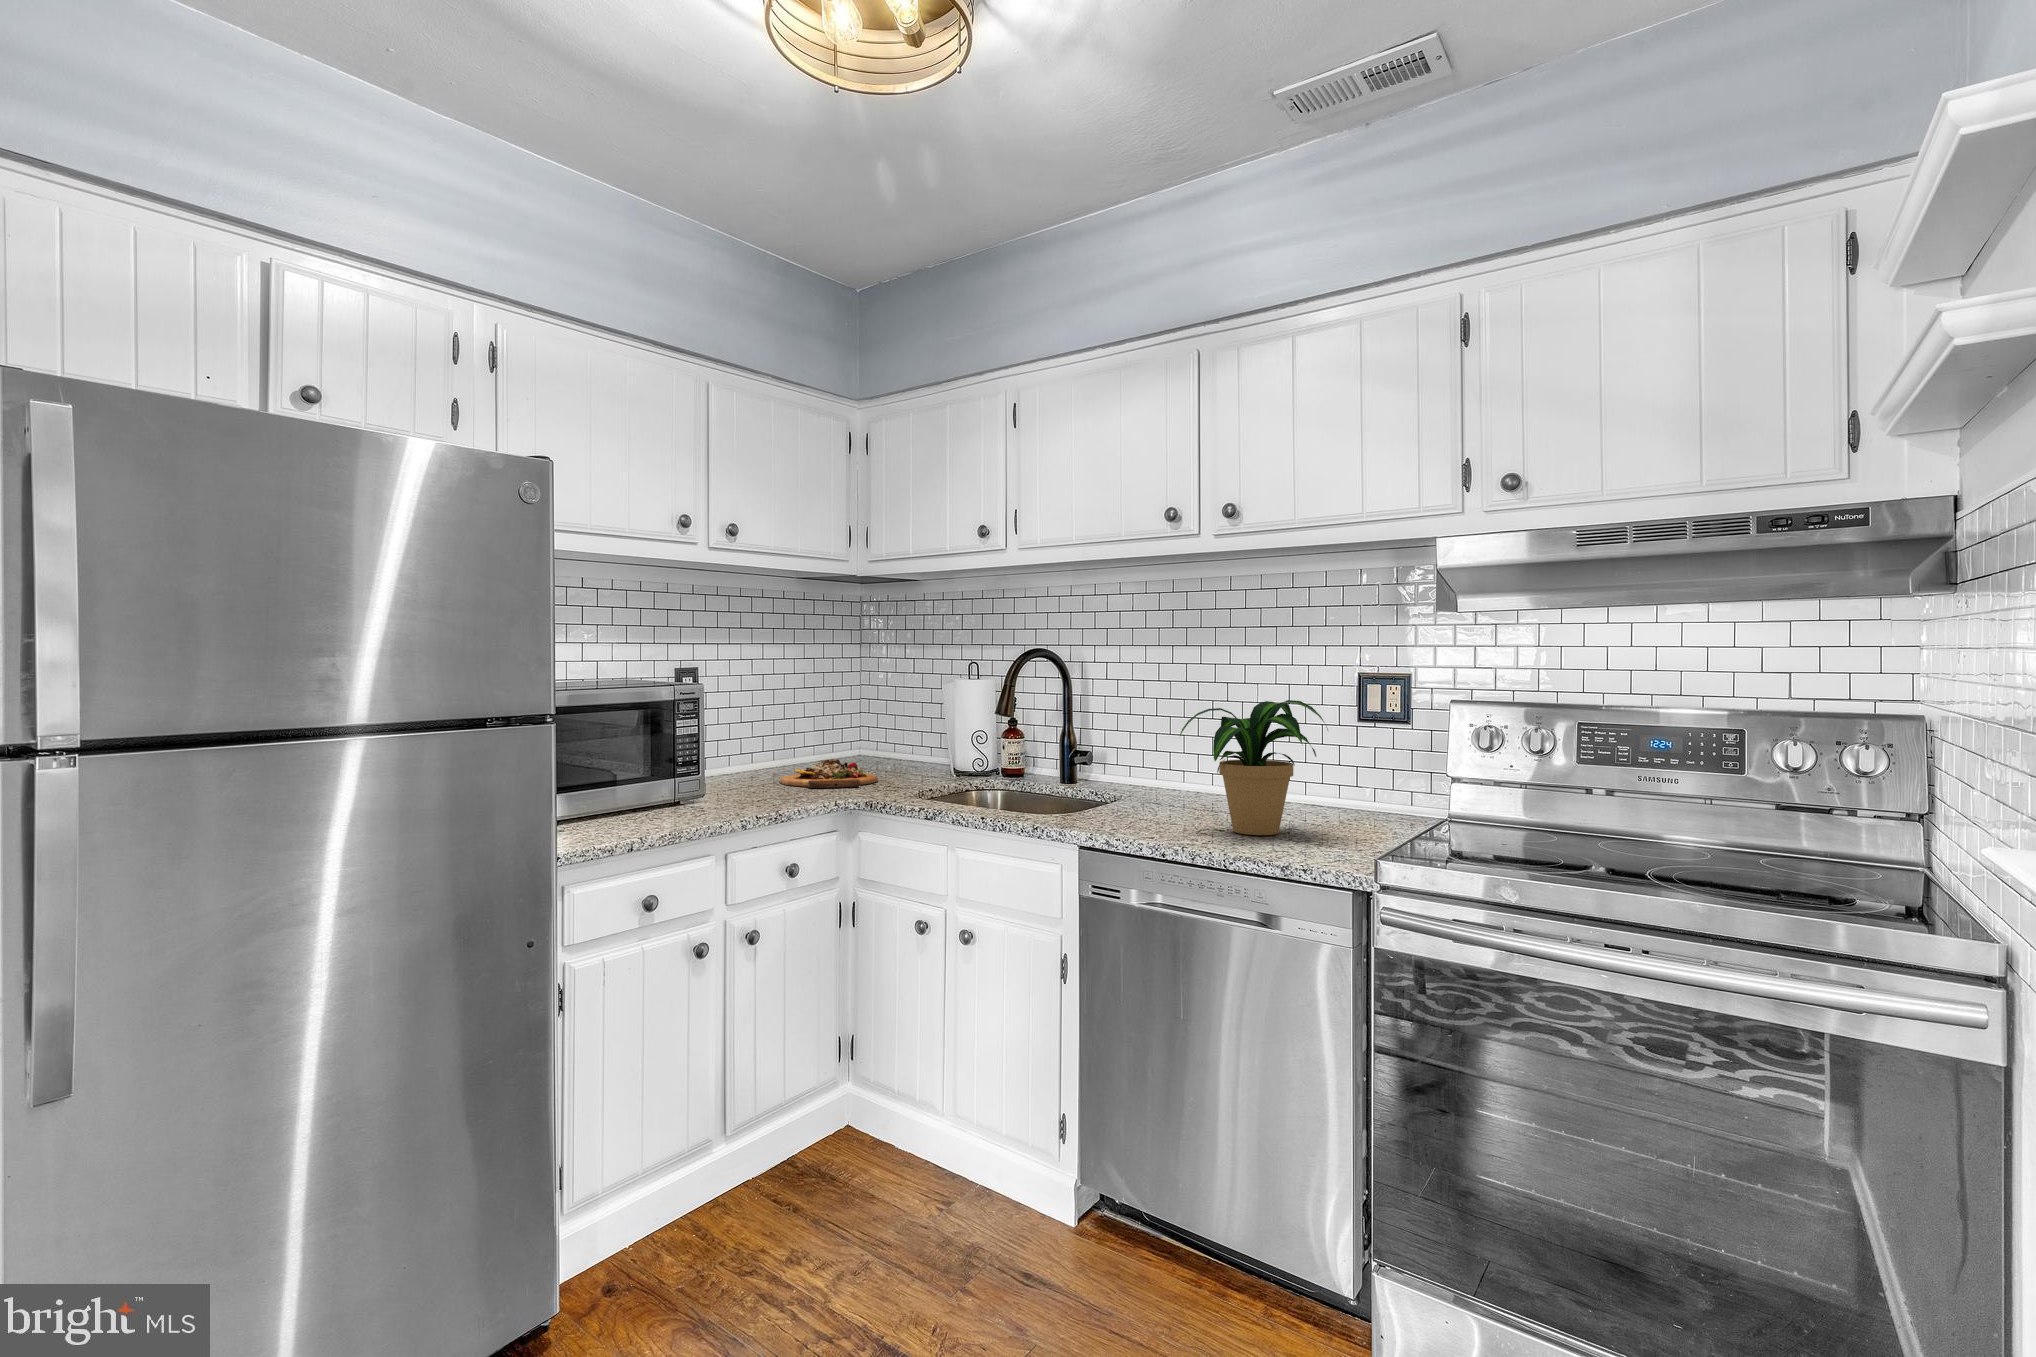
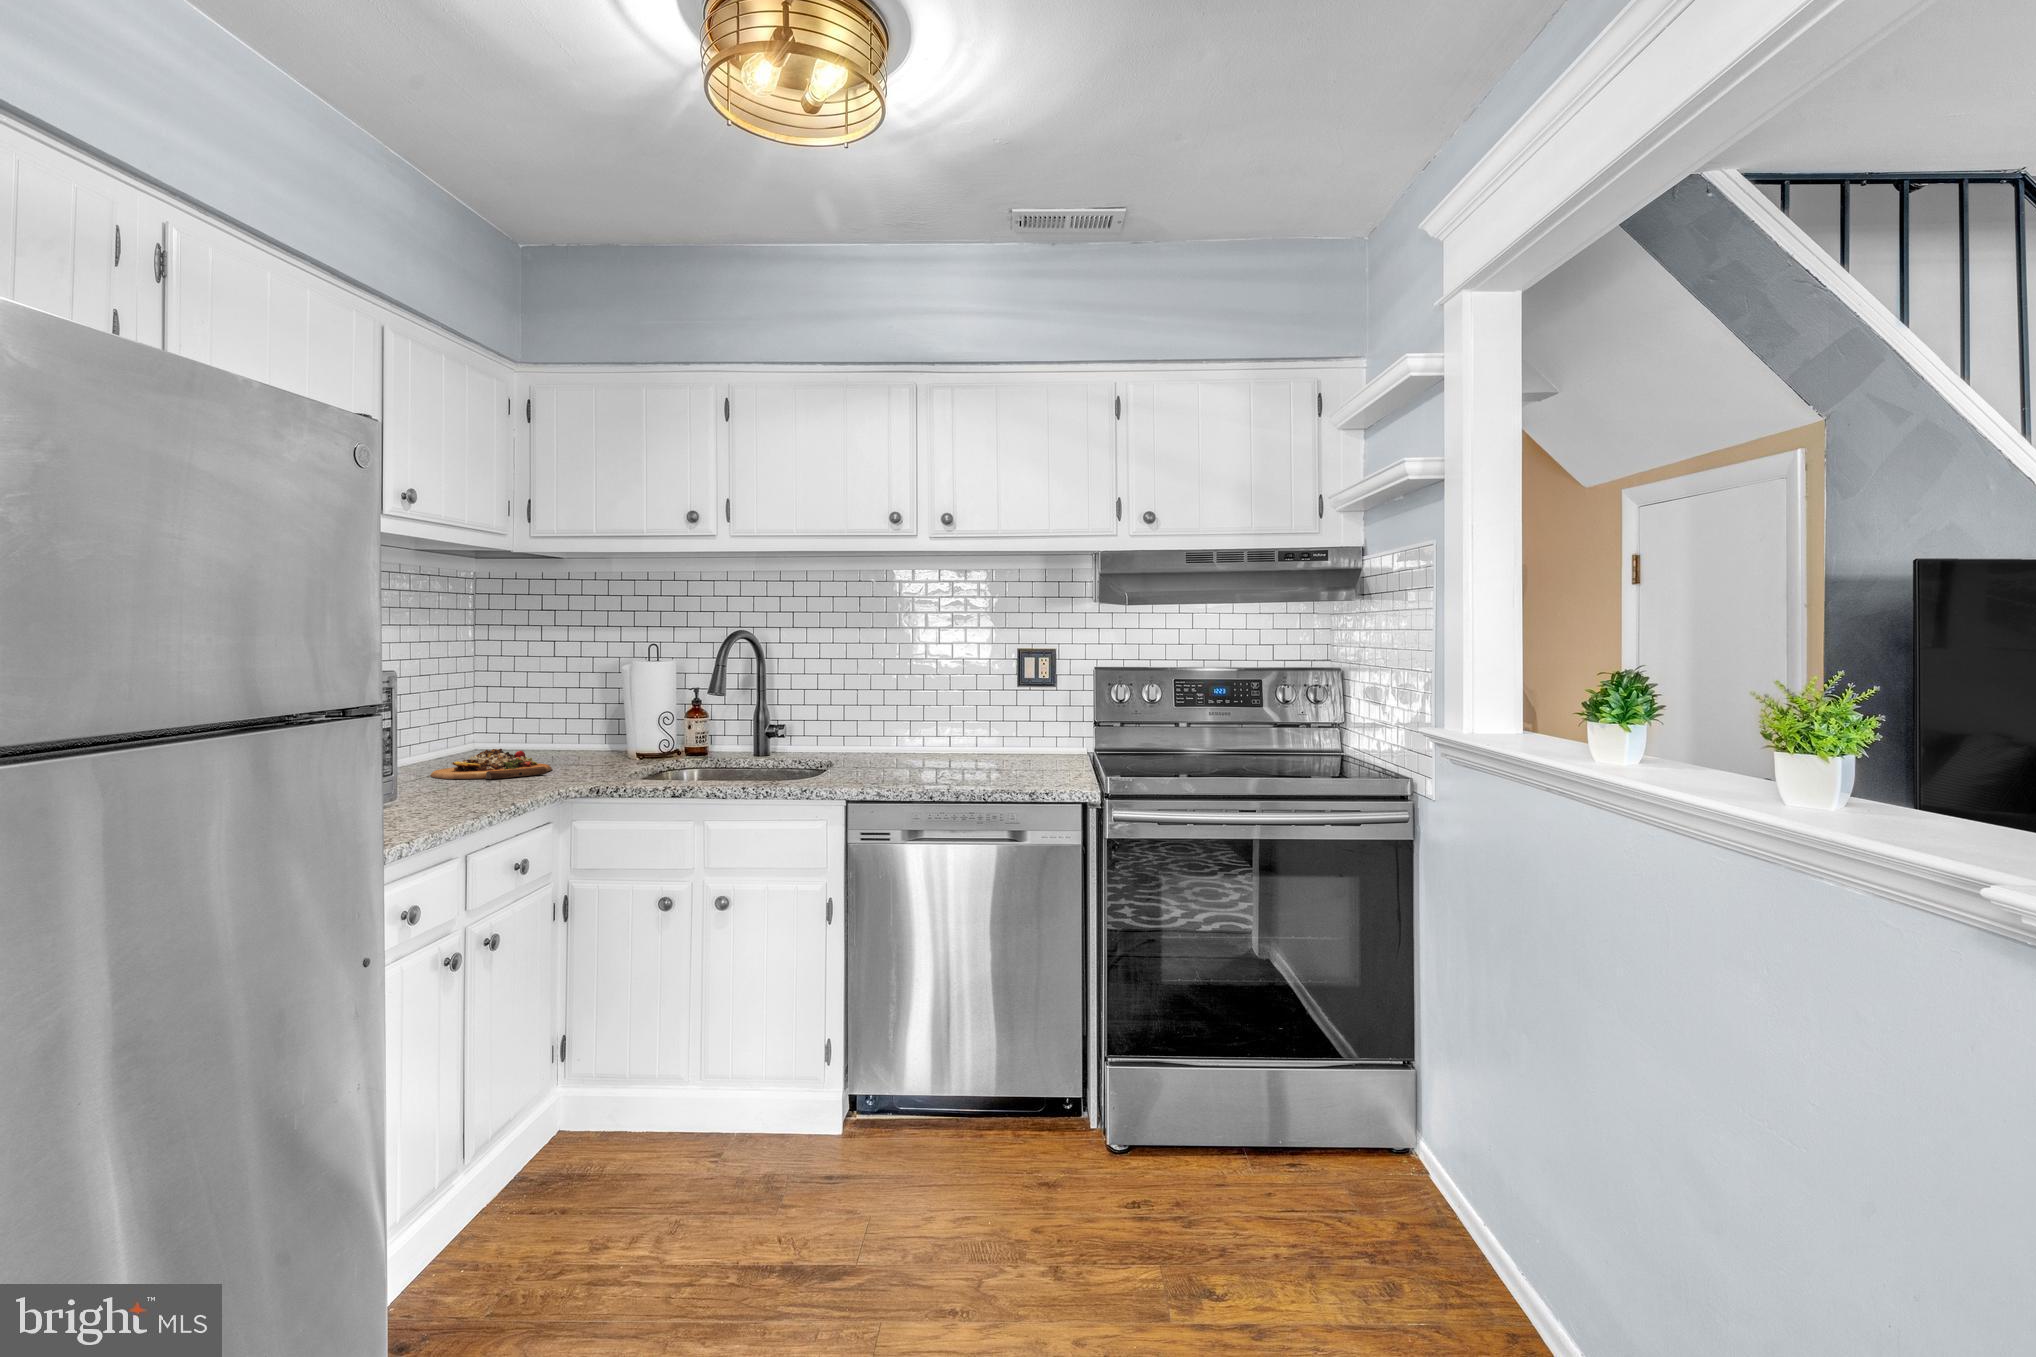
potted plant: present [1180,700,1328,835] -> none [923,671,1034,777]

